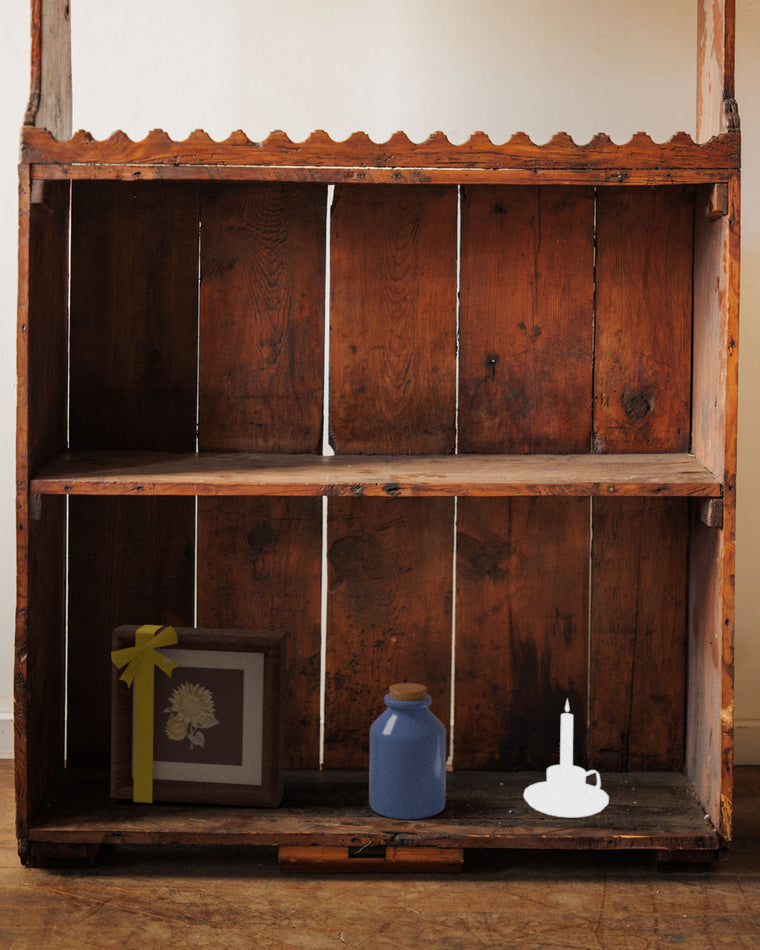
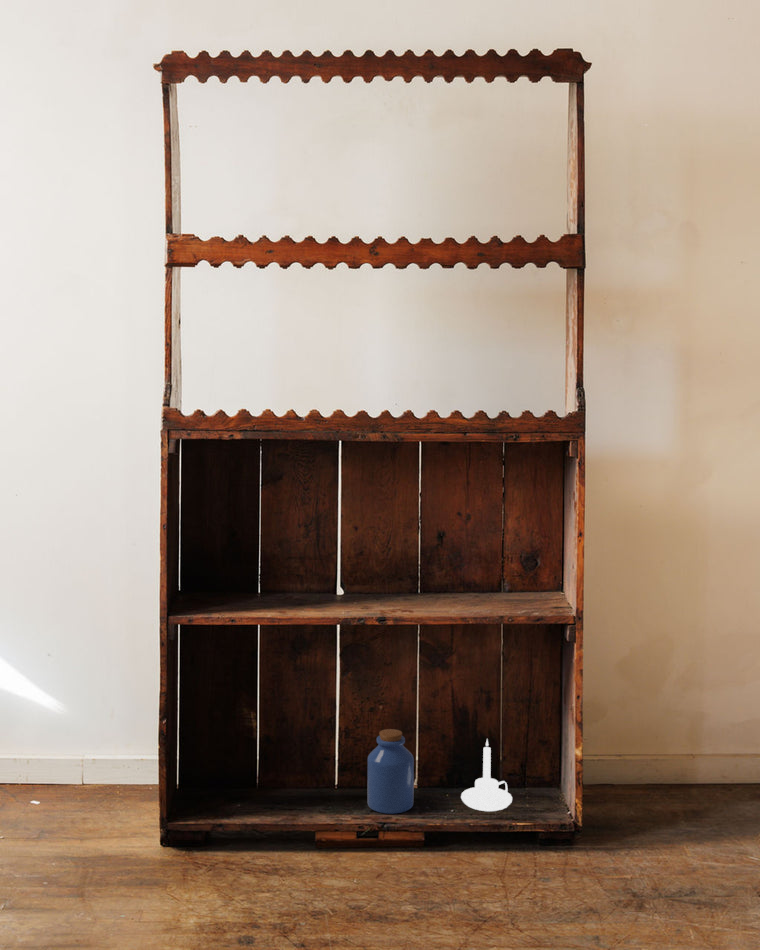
picture frame: present [111,625,287,808] -> none [209,693,316,806]

